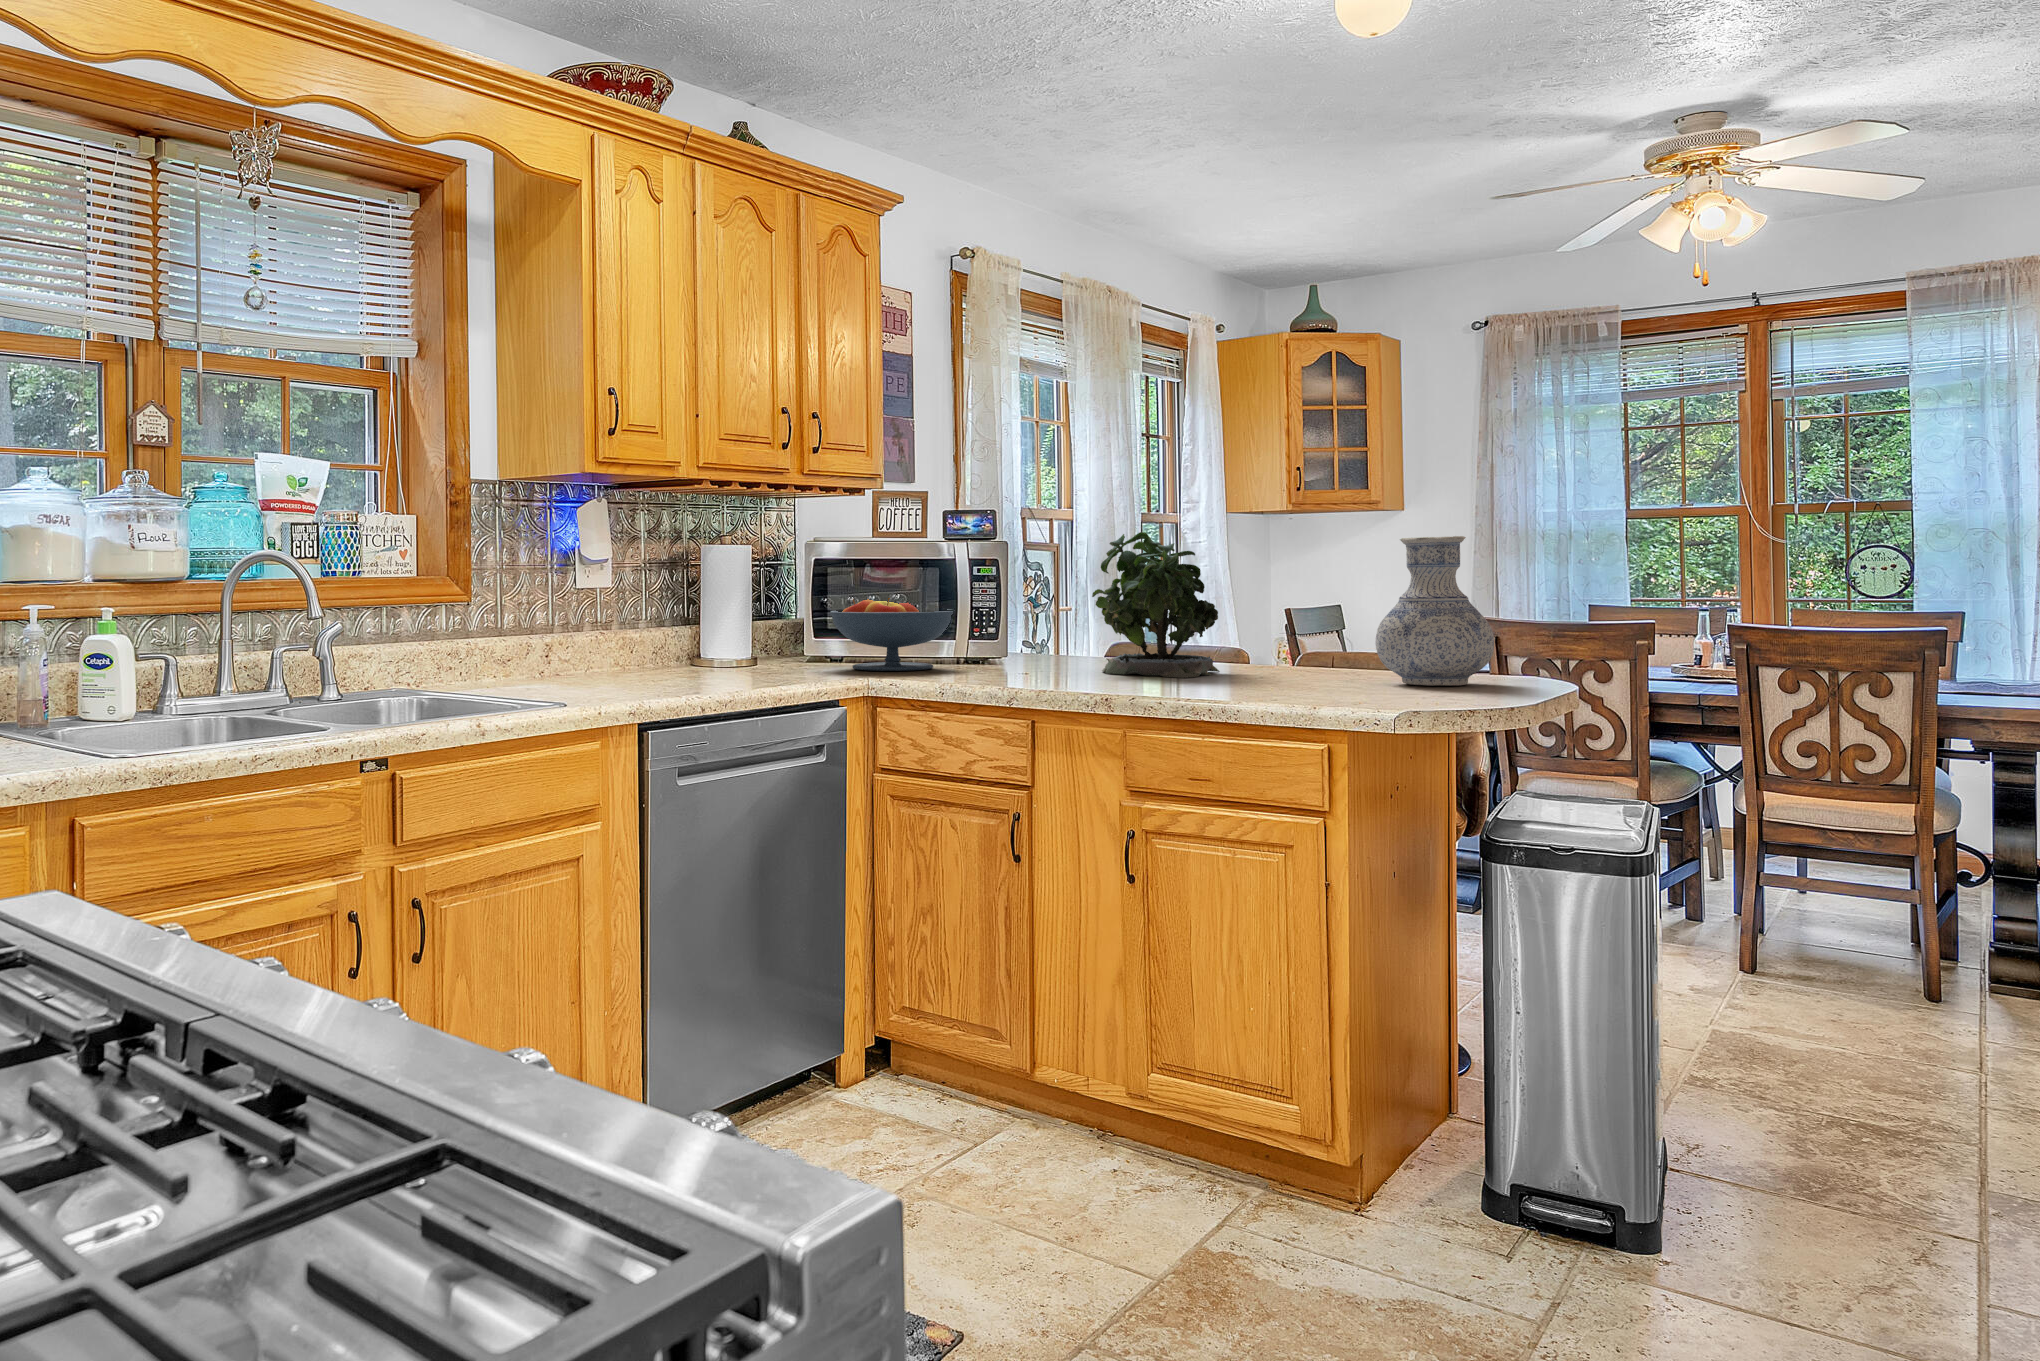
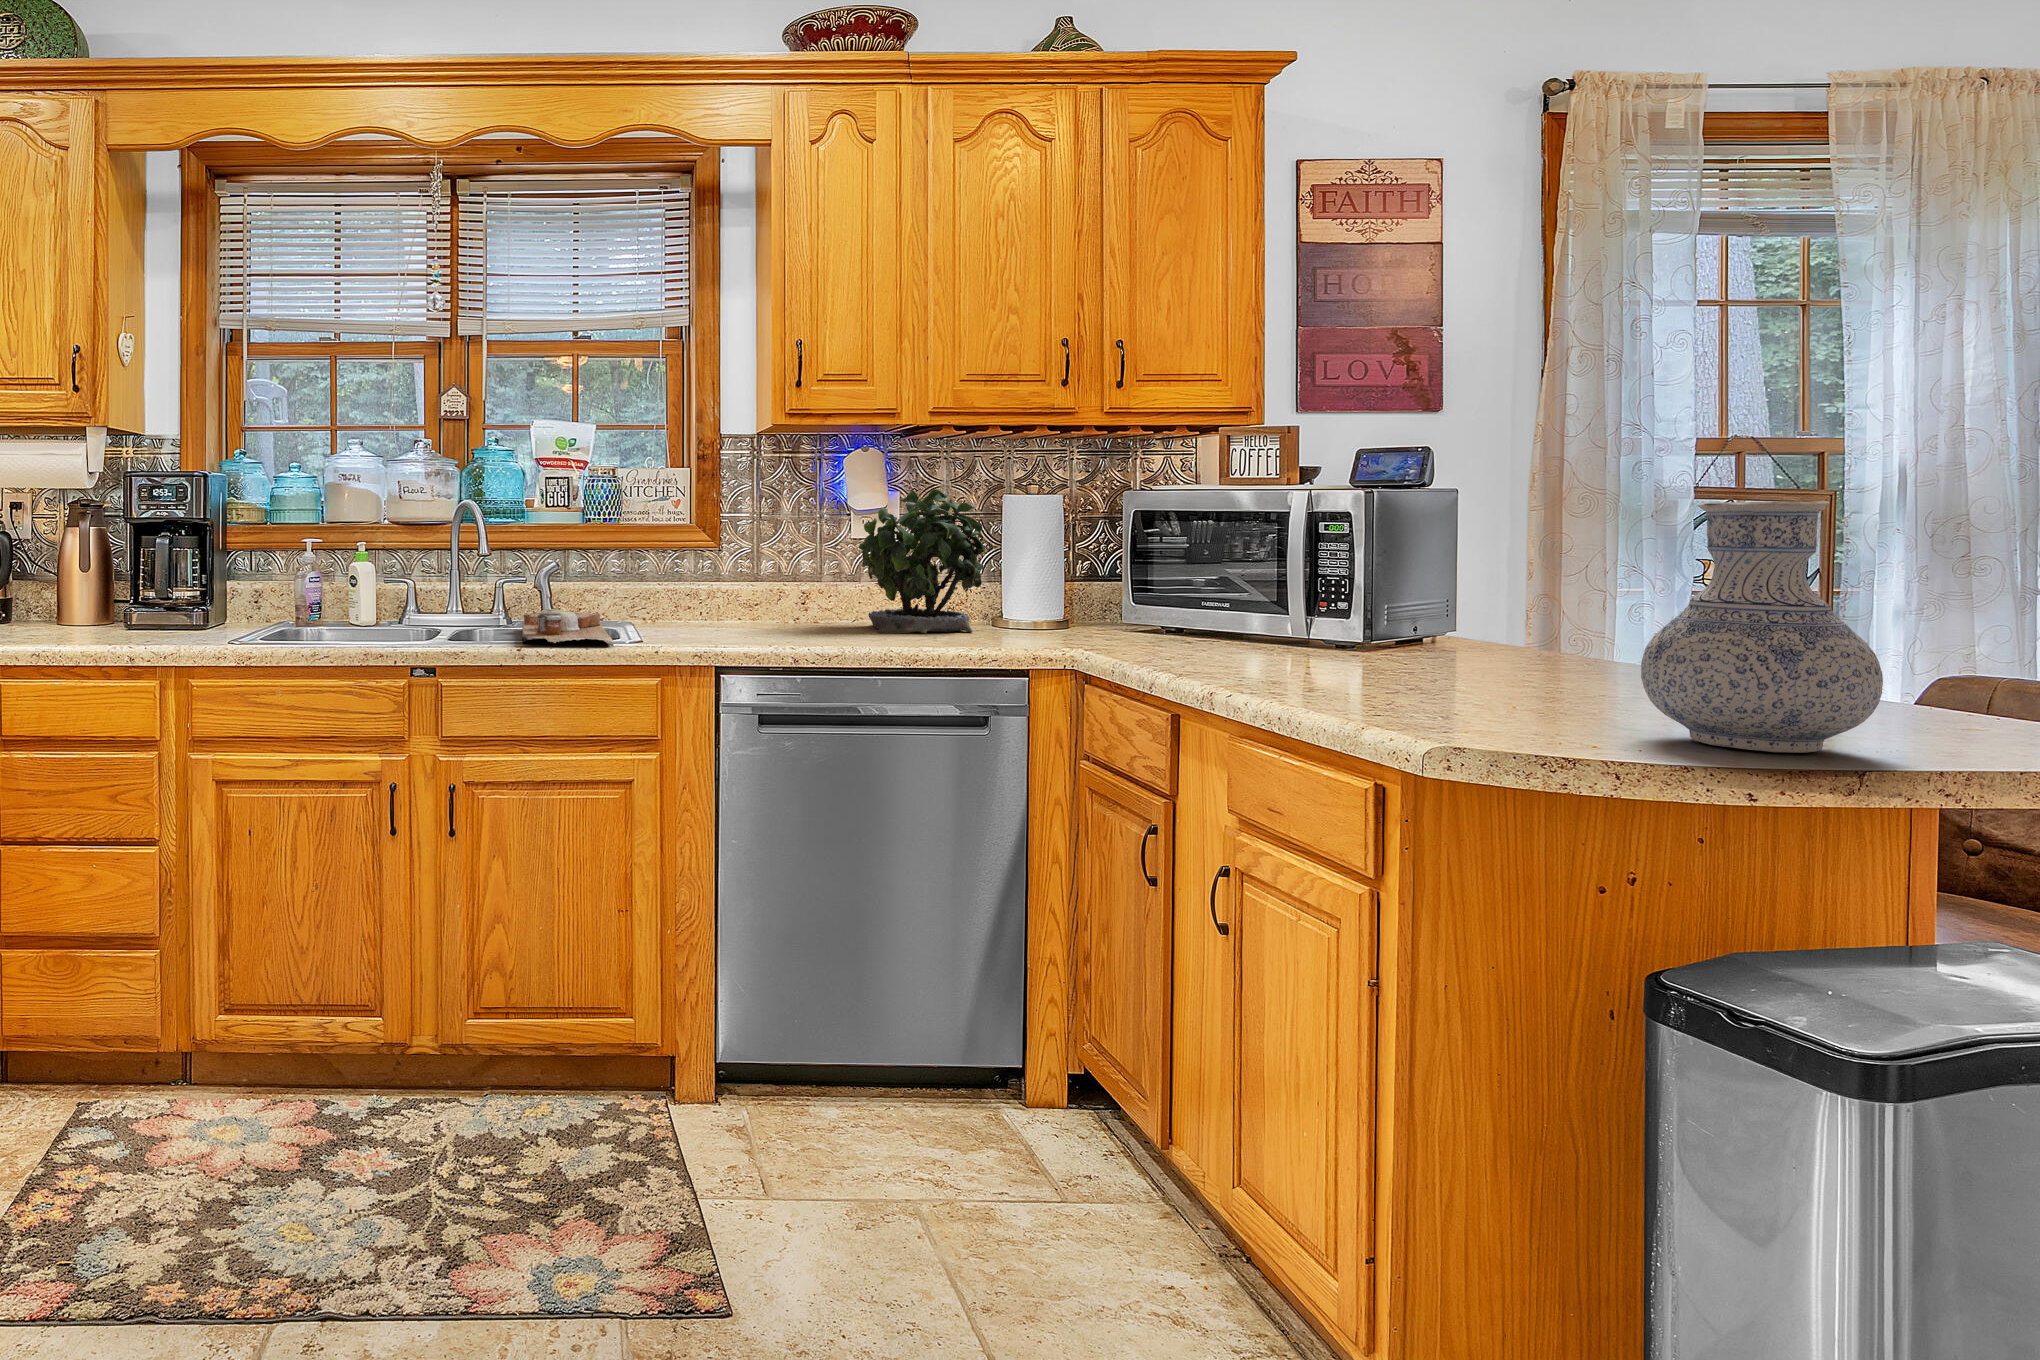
potted plant: present [1092,524,1220,678] -> present [859,482,985,633]
fruit bowl: present [830,598,953,671] -> none [1097,549,1259,646]
cutting board: none [375,675,587,715] -> present [522,609,614,647]

